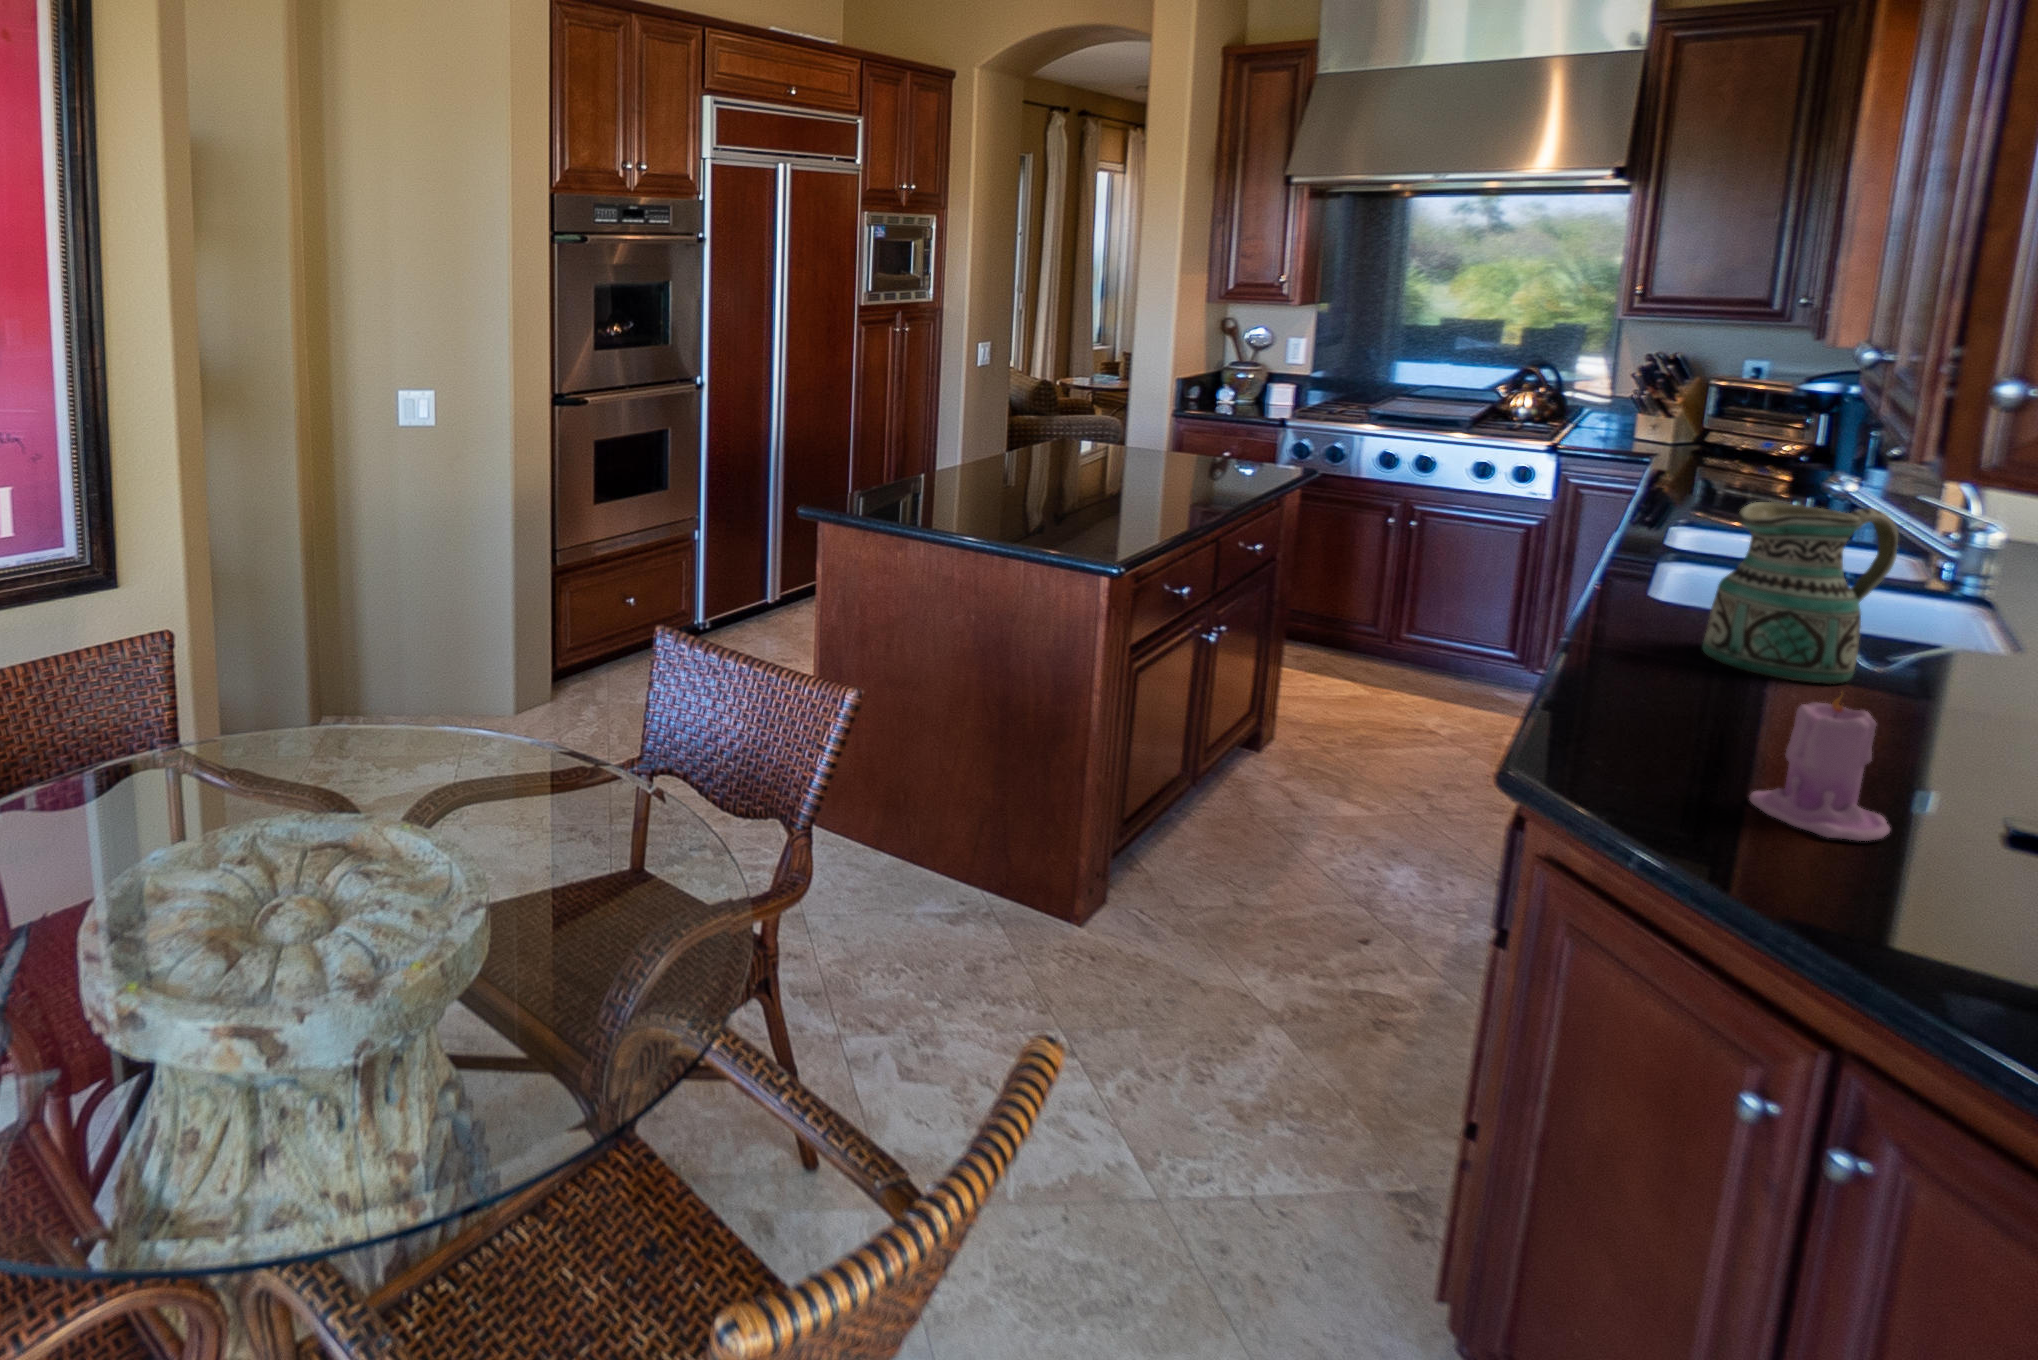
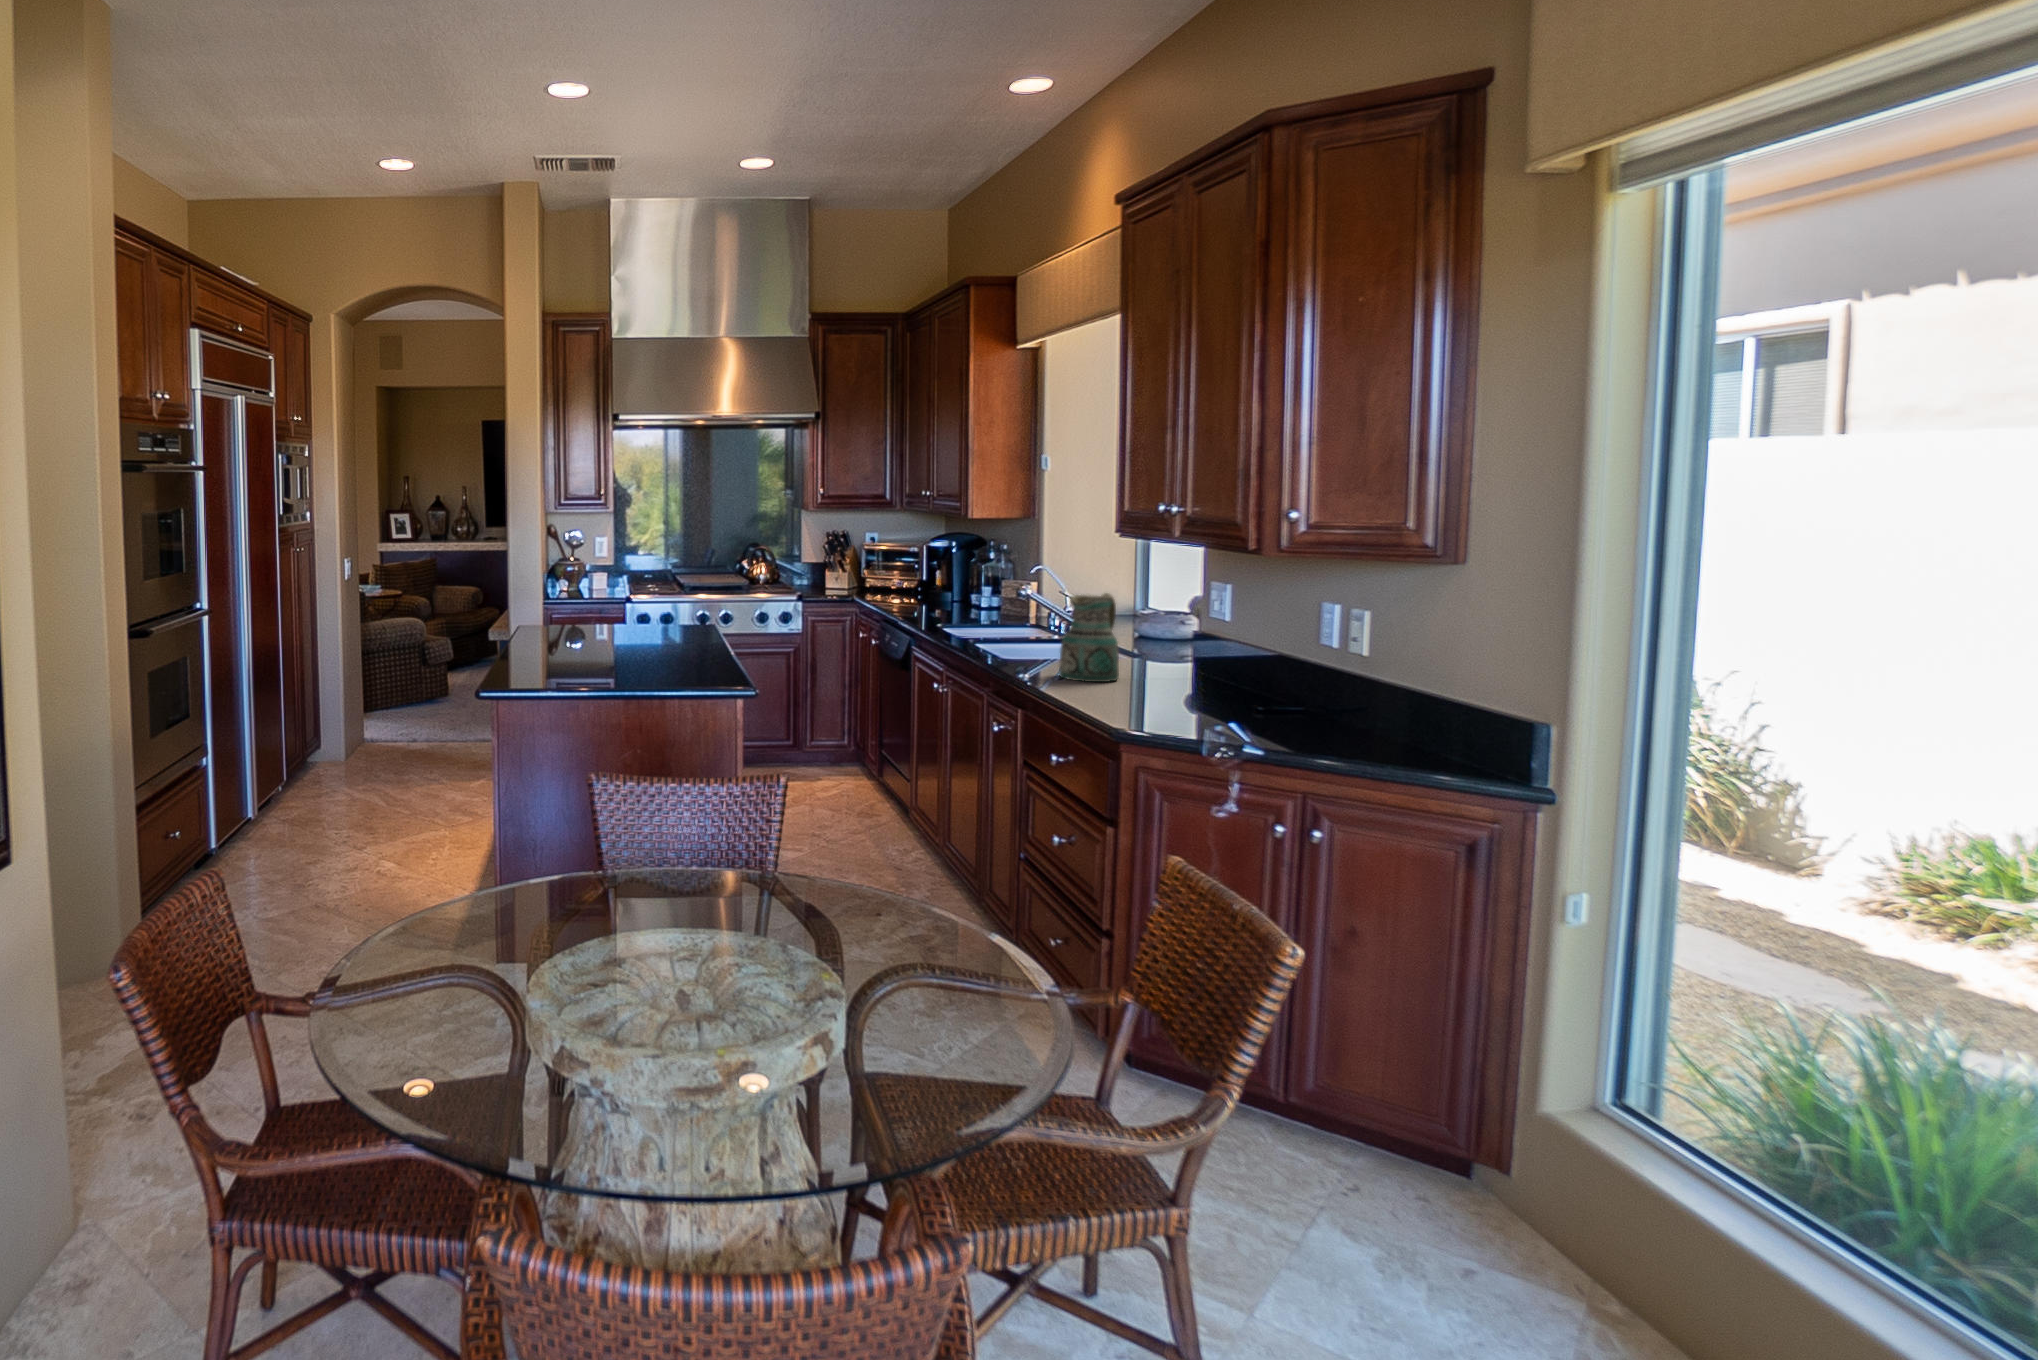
candle: present [1749,692,1890,841] -> none [1178,659,1228,724]

